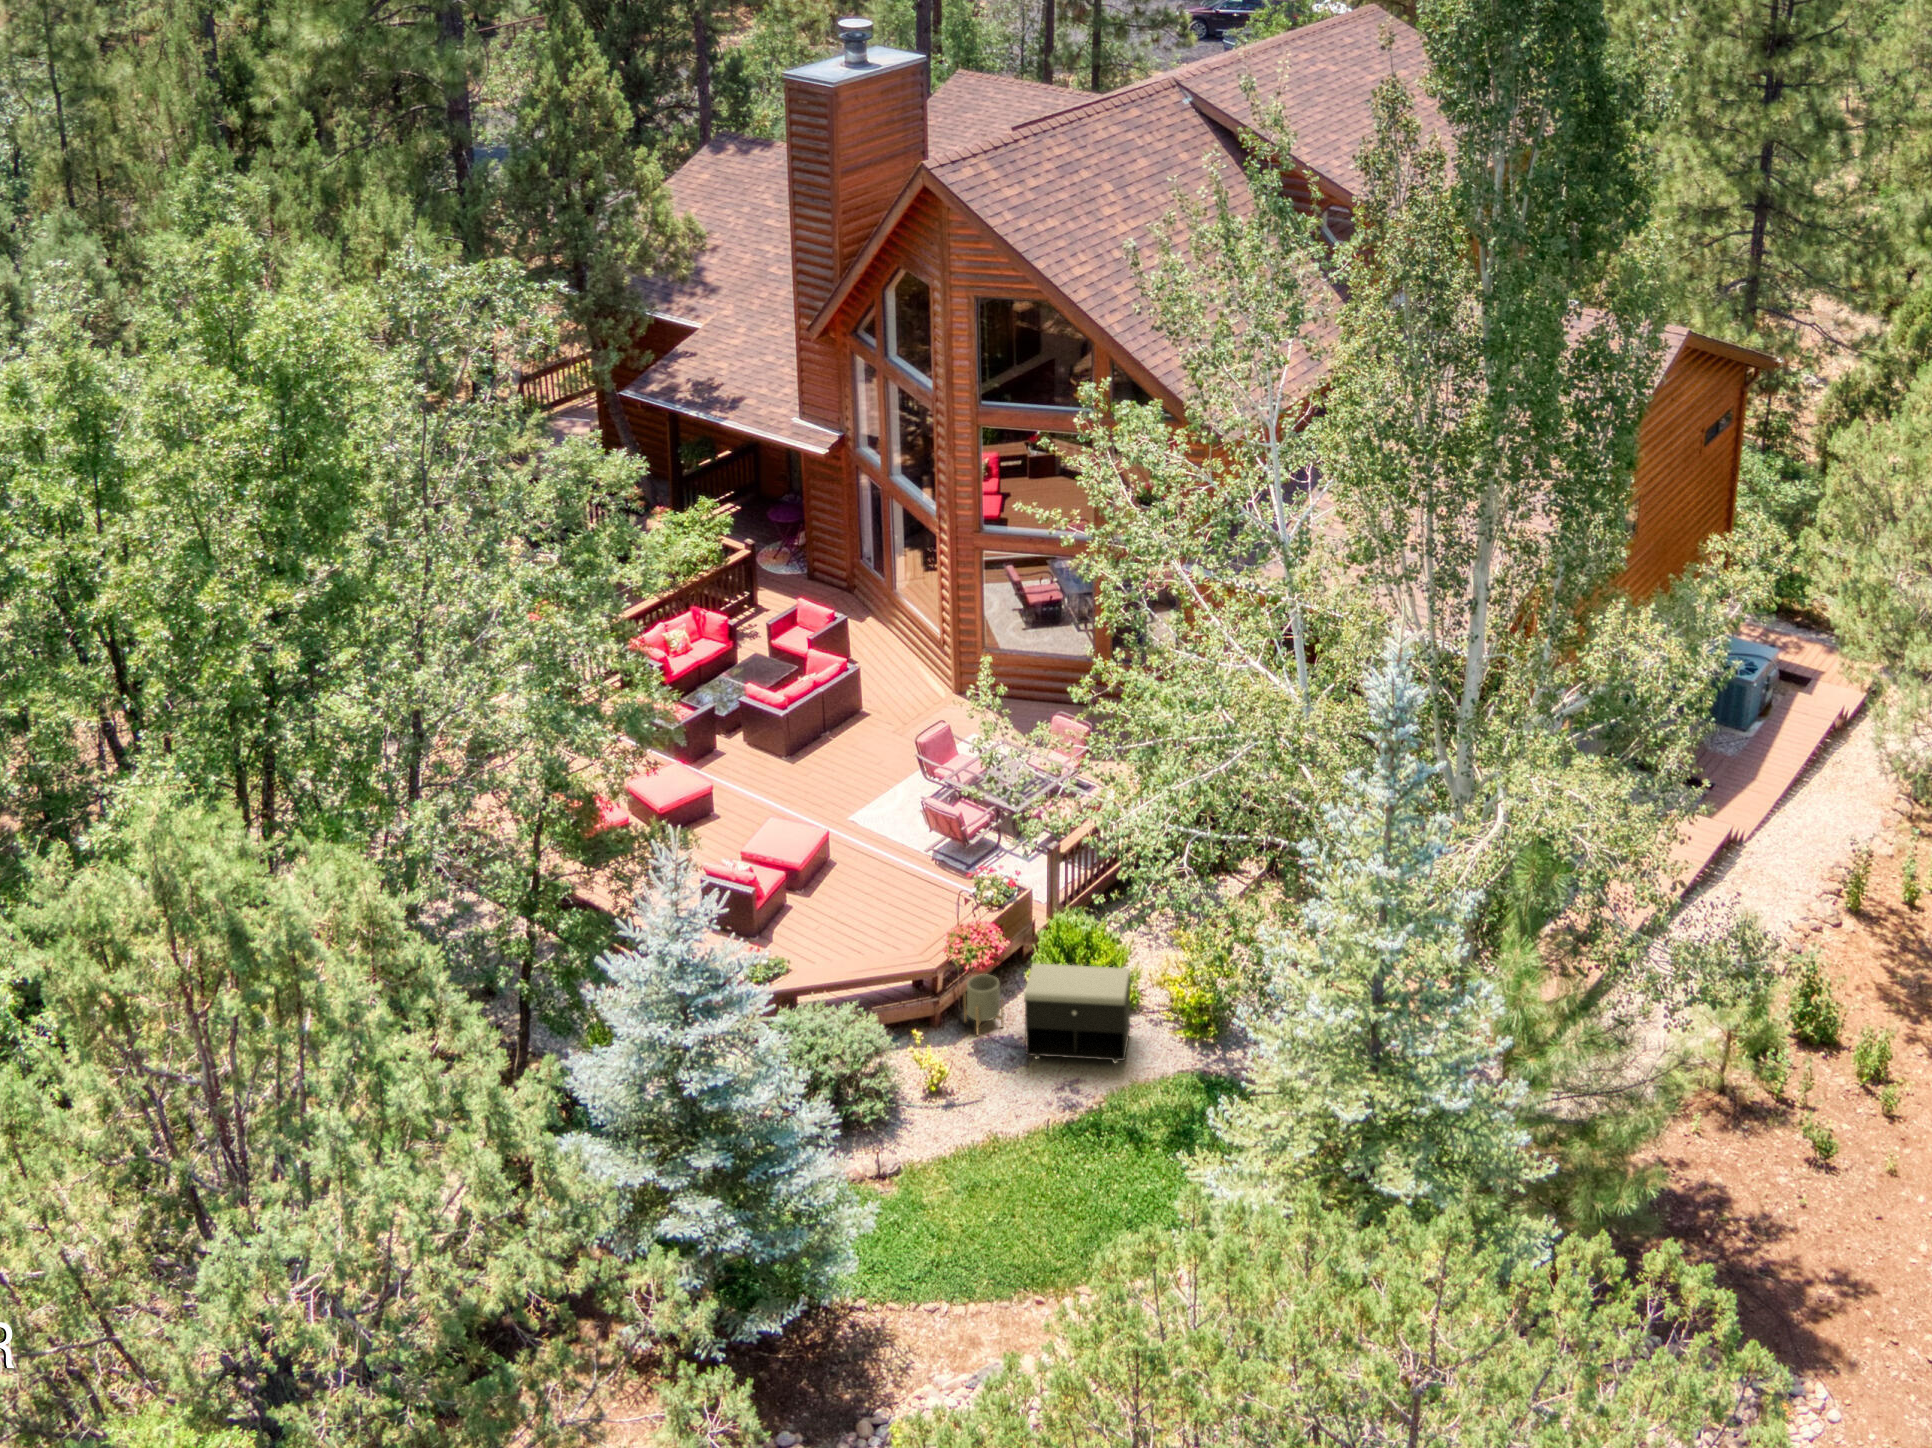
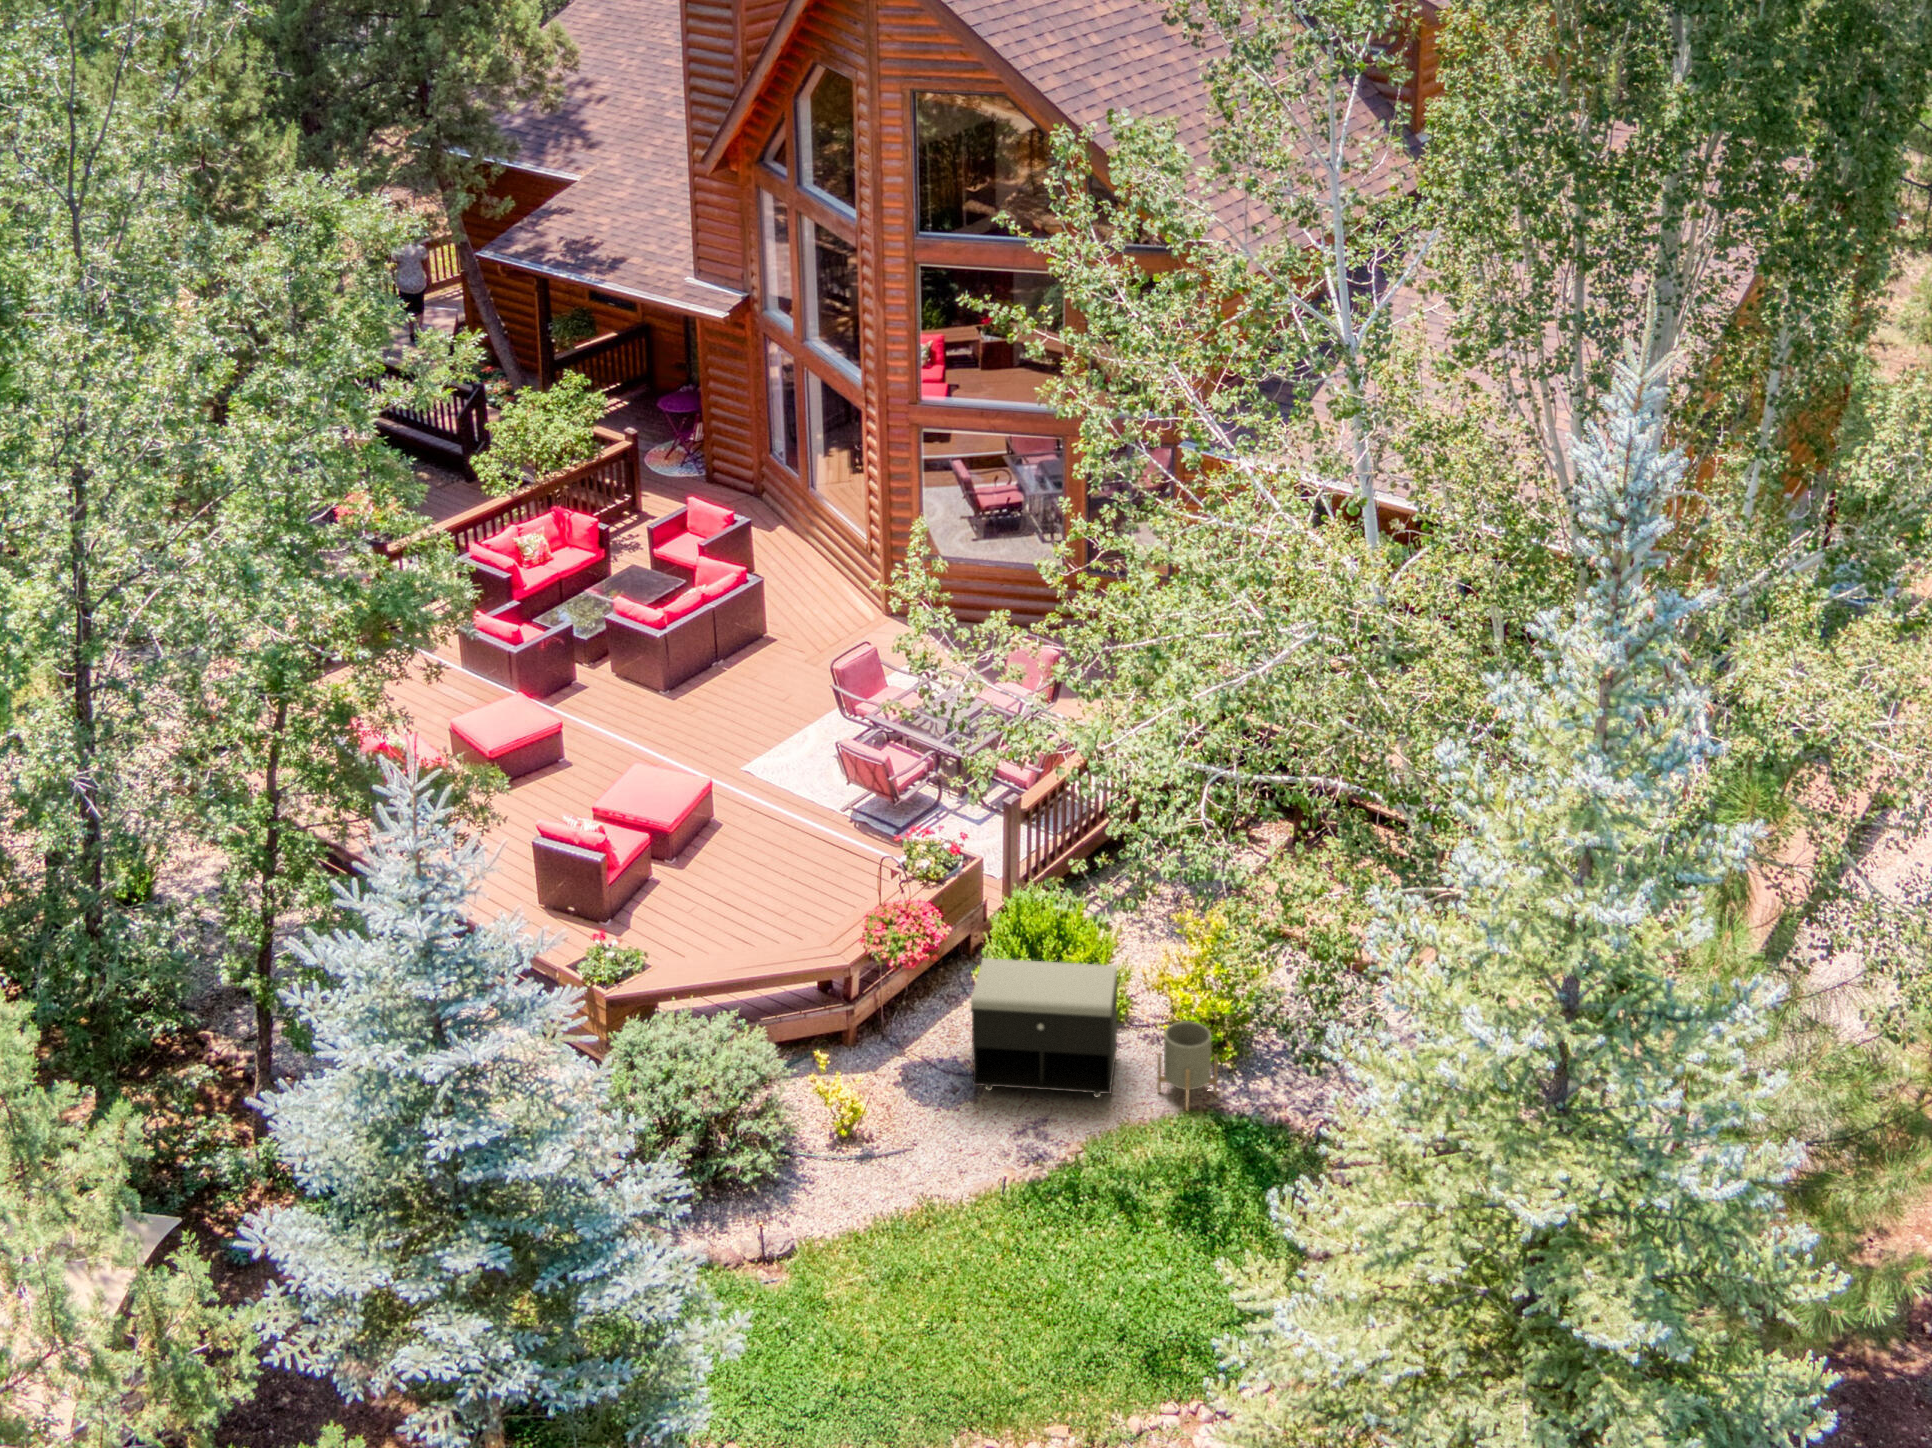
planter: present [964,974,1004,1035] -> present [1157,1021,1218,1111]

